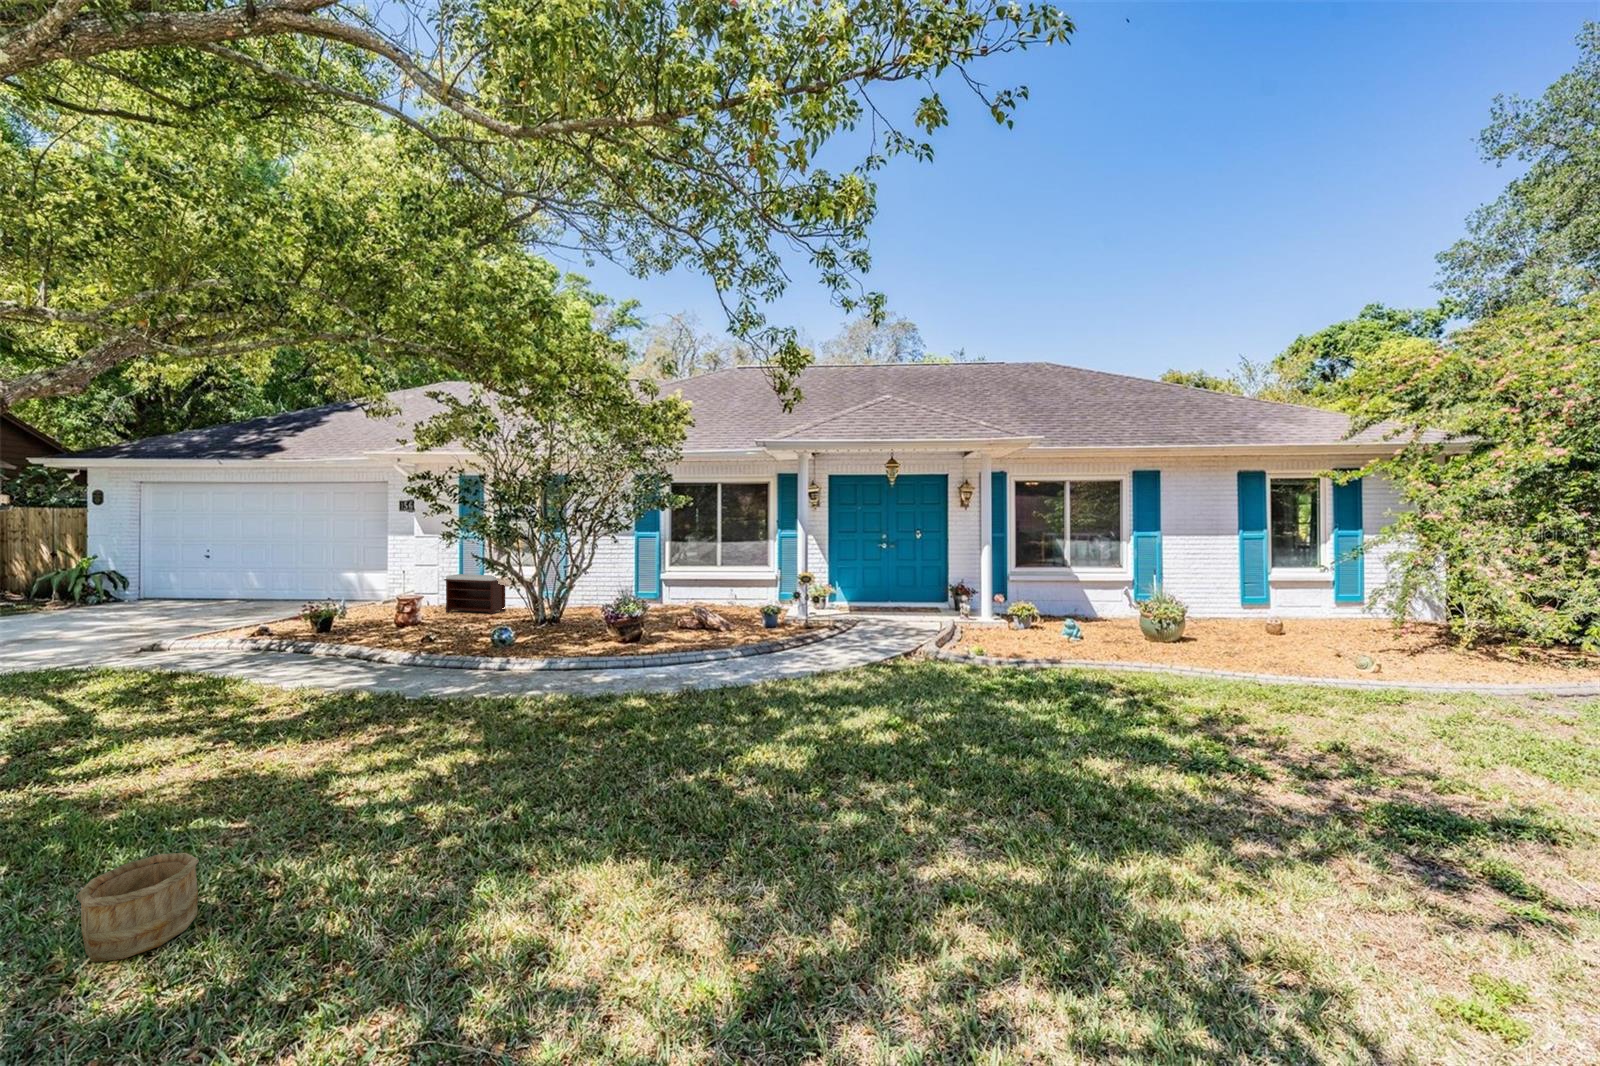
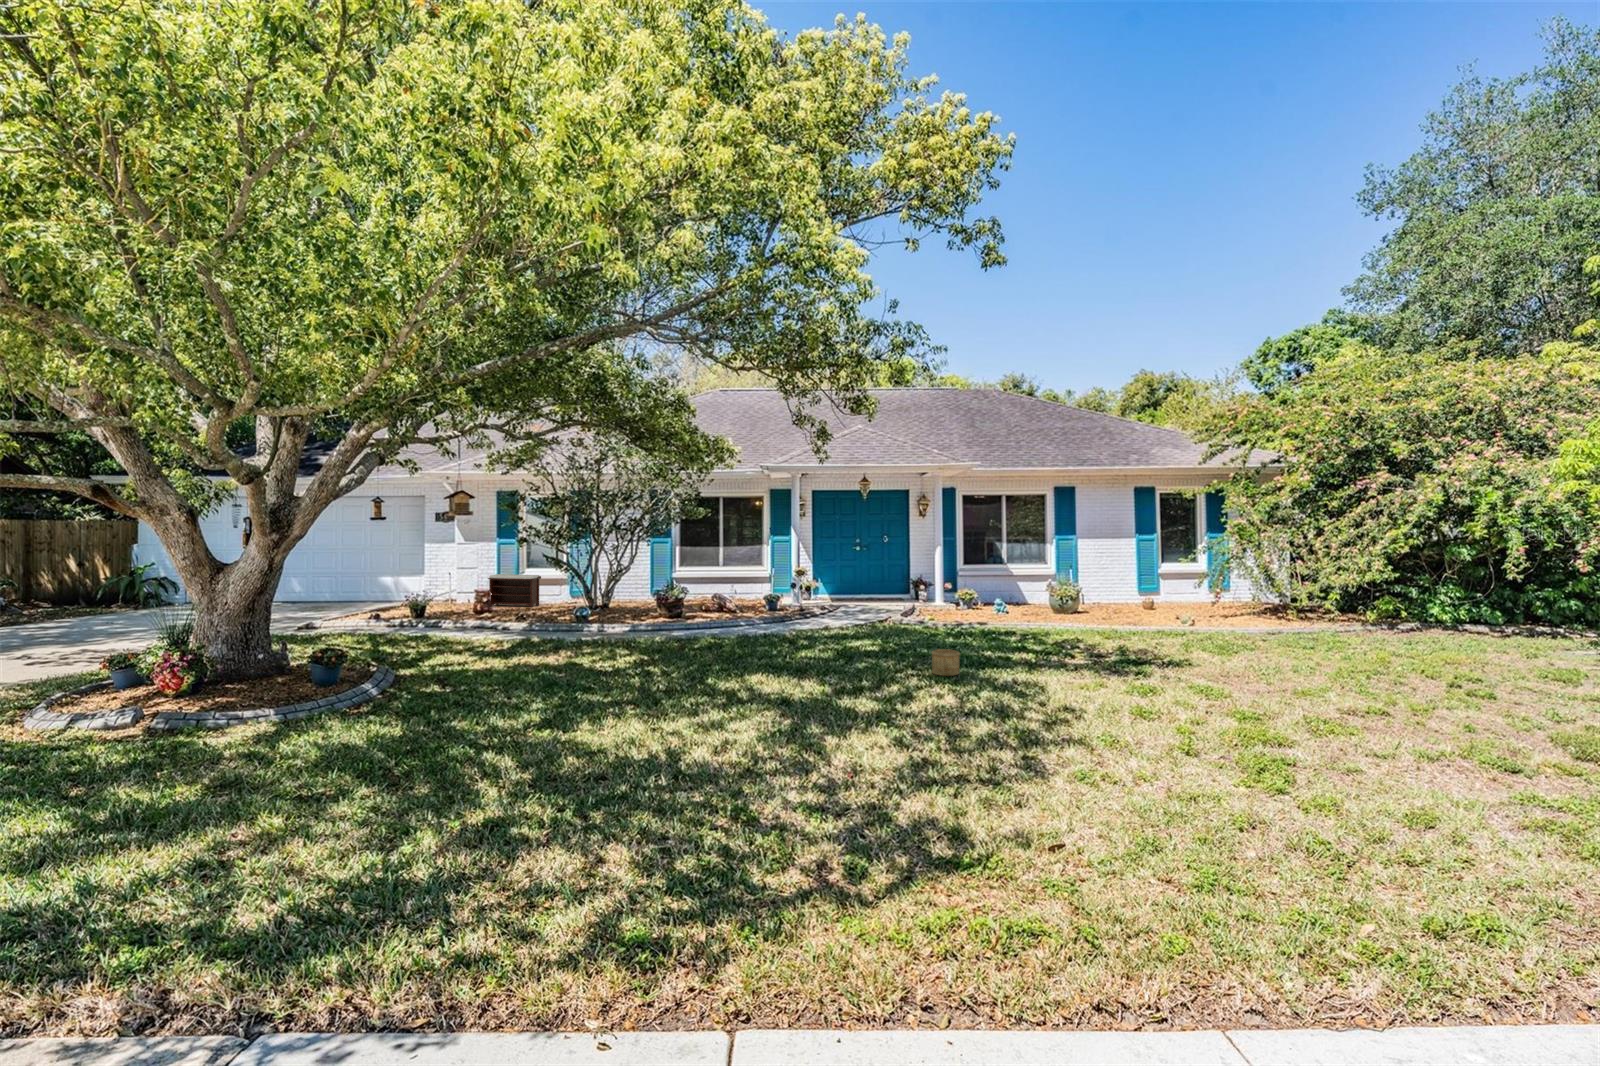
wooden bucket: present [76,853,199,962] -> present [932,649,960,676]

